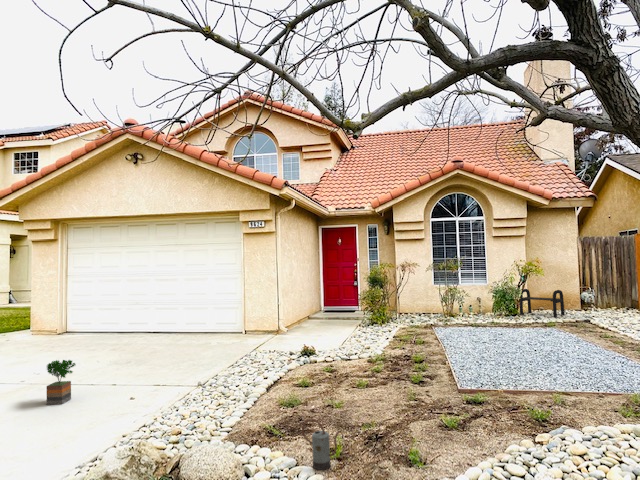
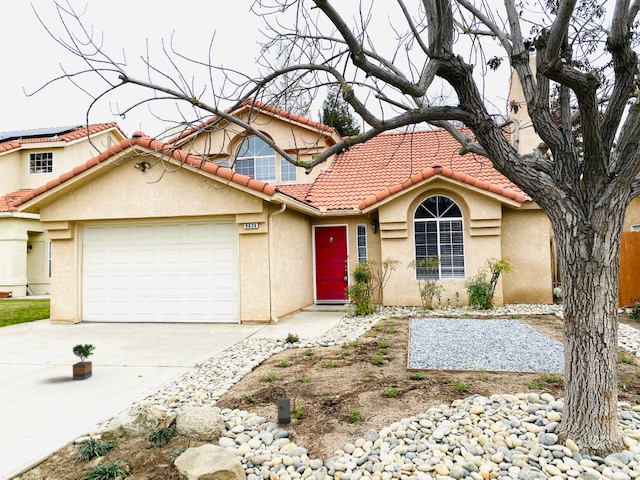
bench: present [519,289,565,318] -> none [493,284,533,311]

